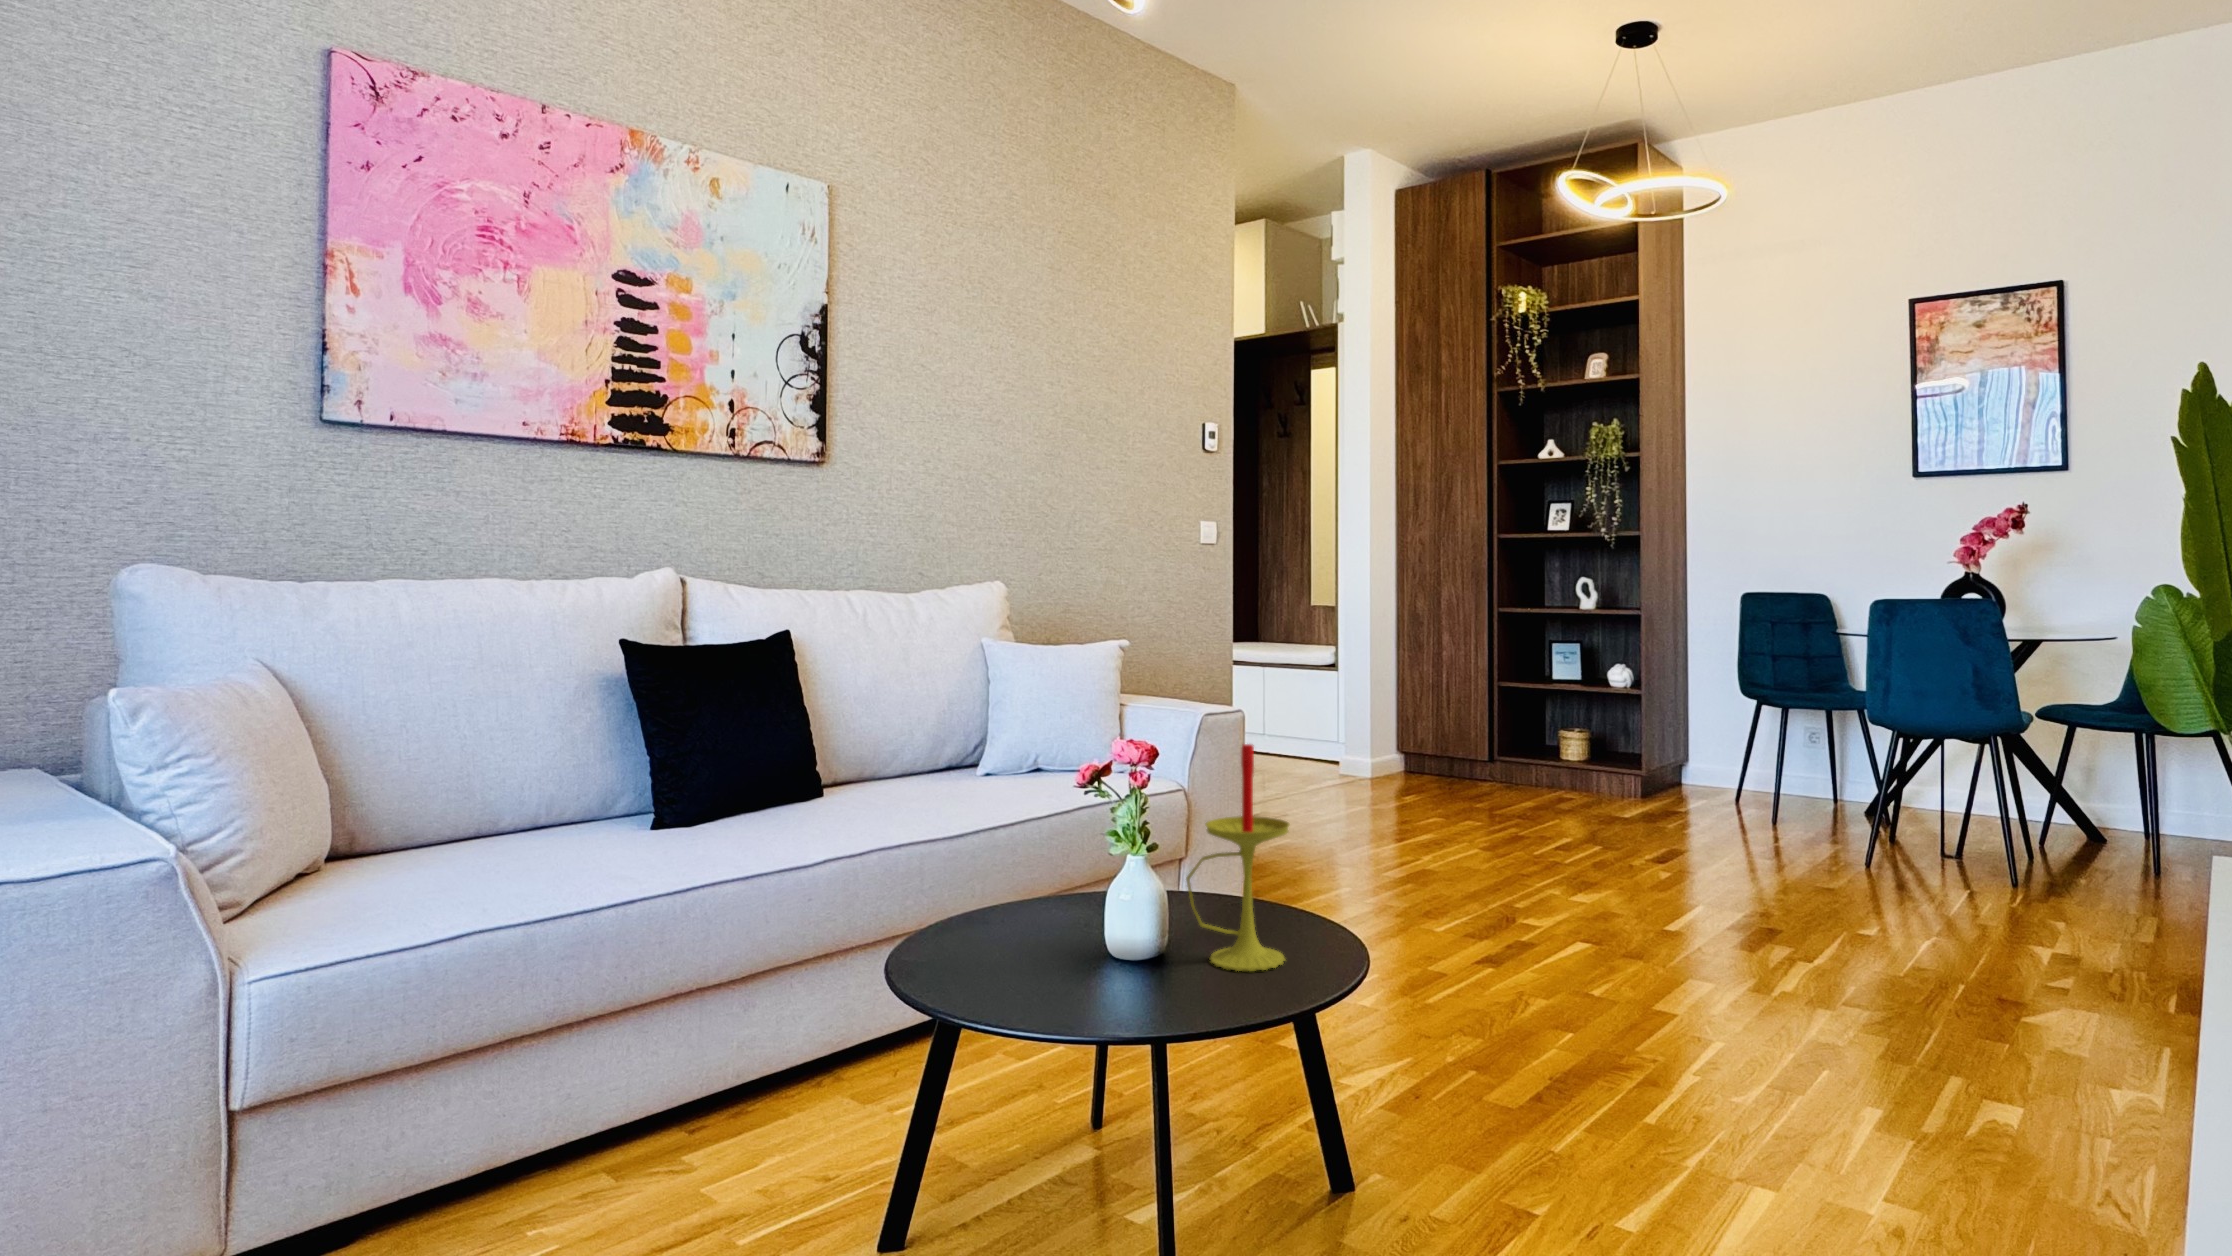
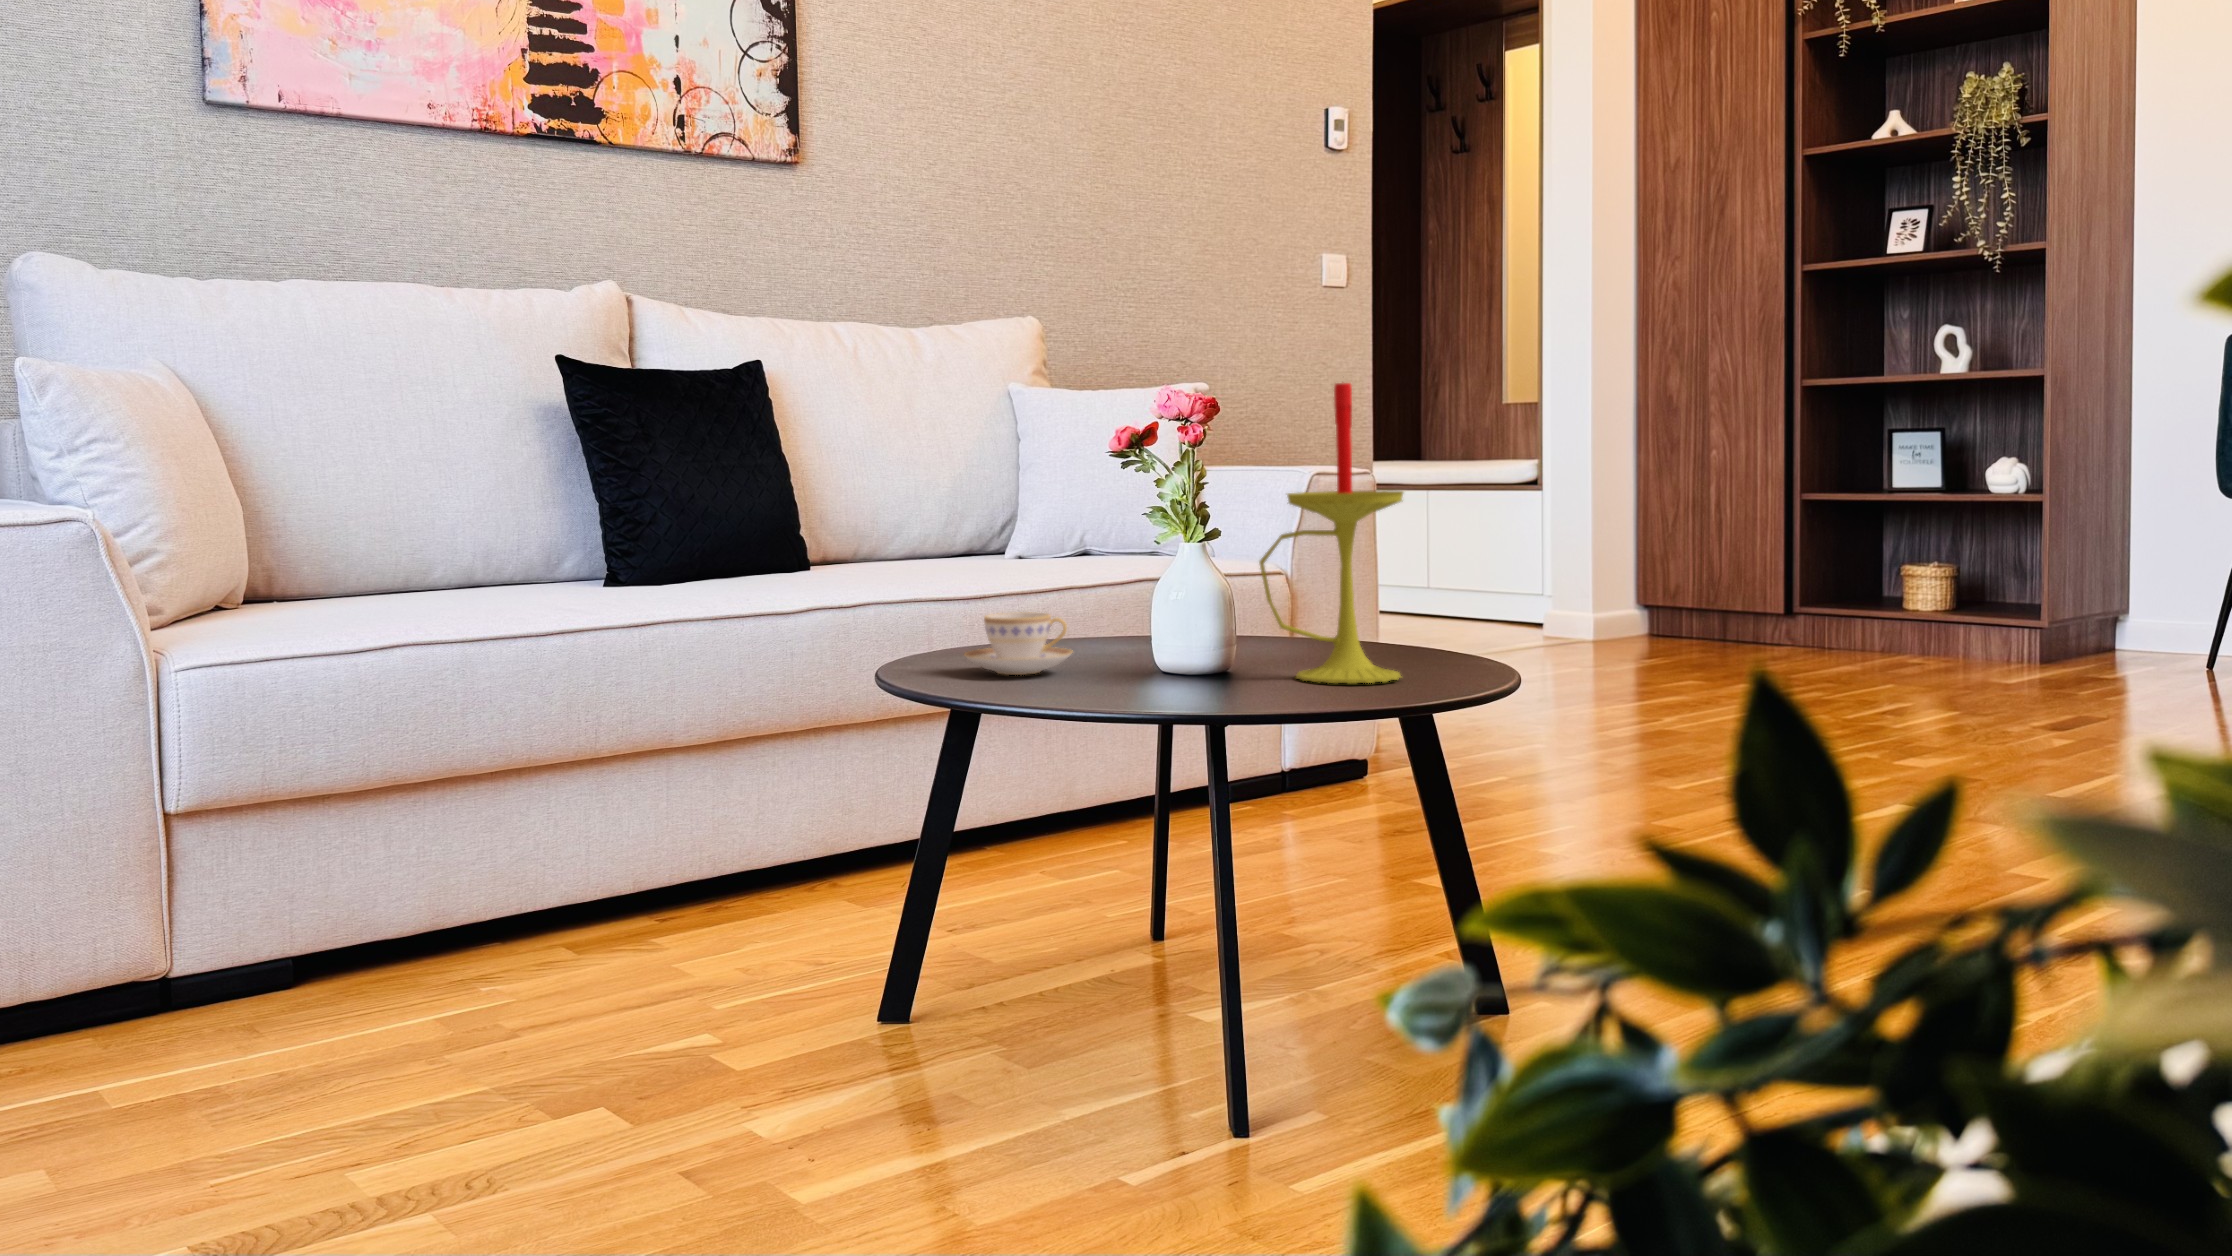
teacup: none [960,909,1045,965] -> present [964,612,1072,675]

